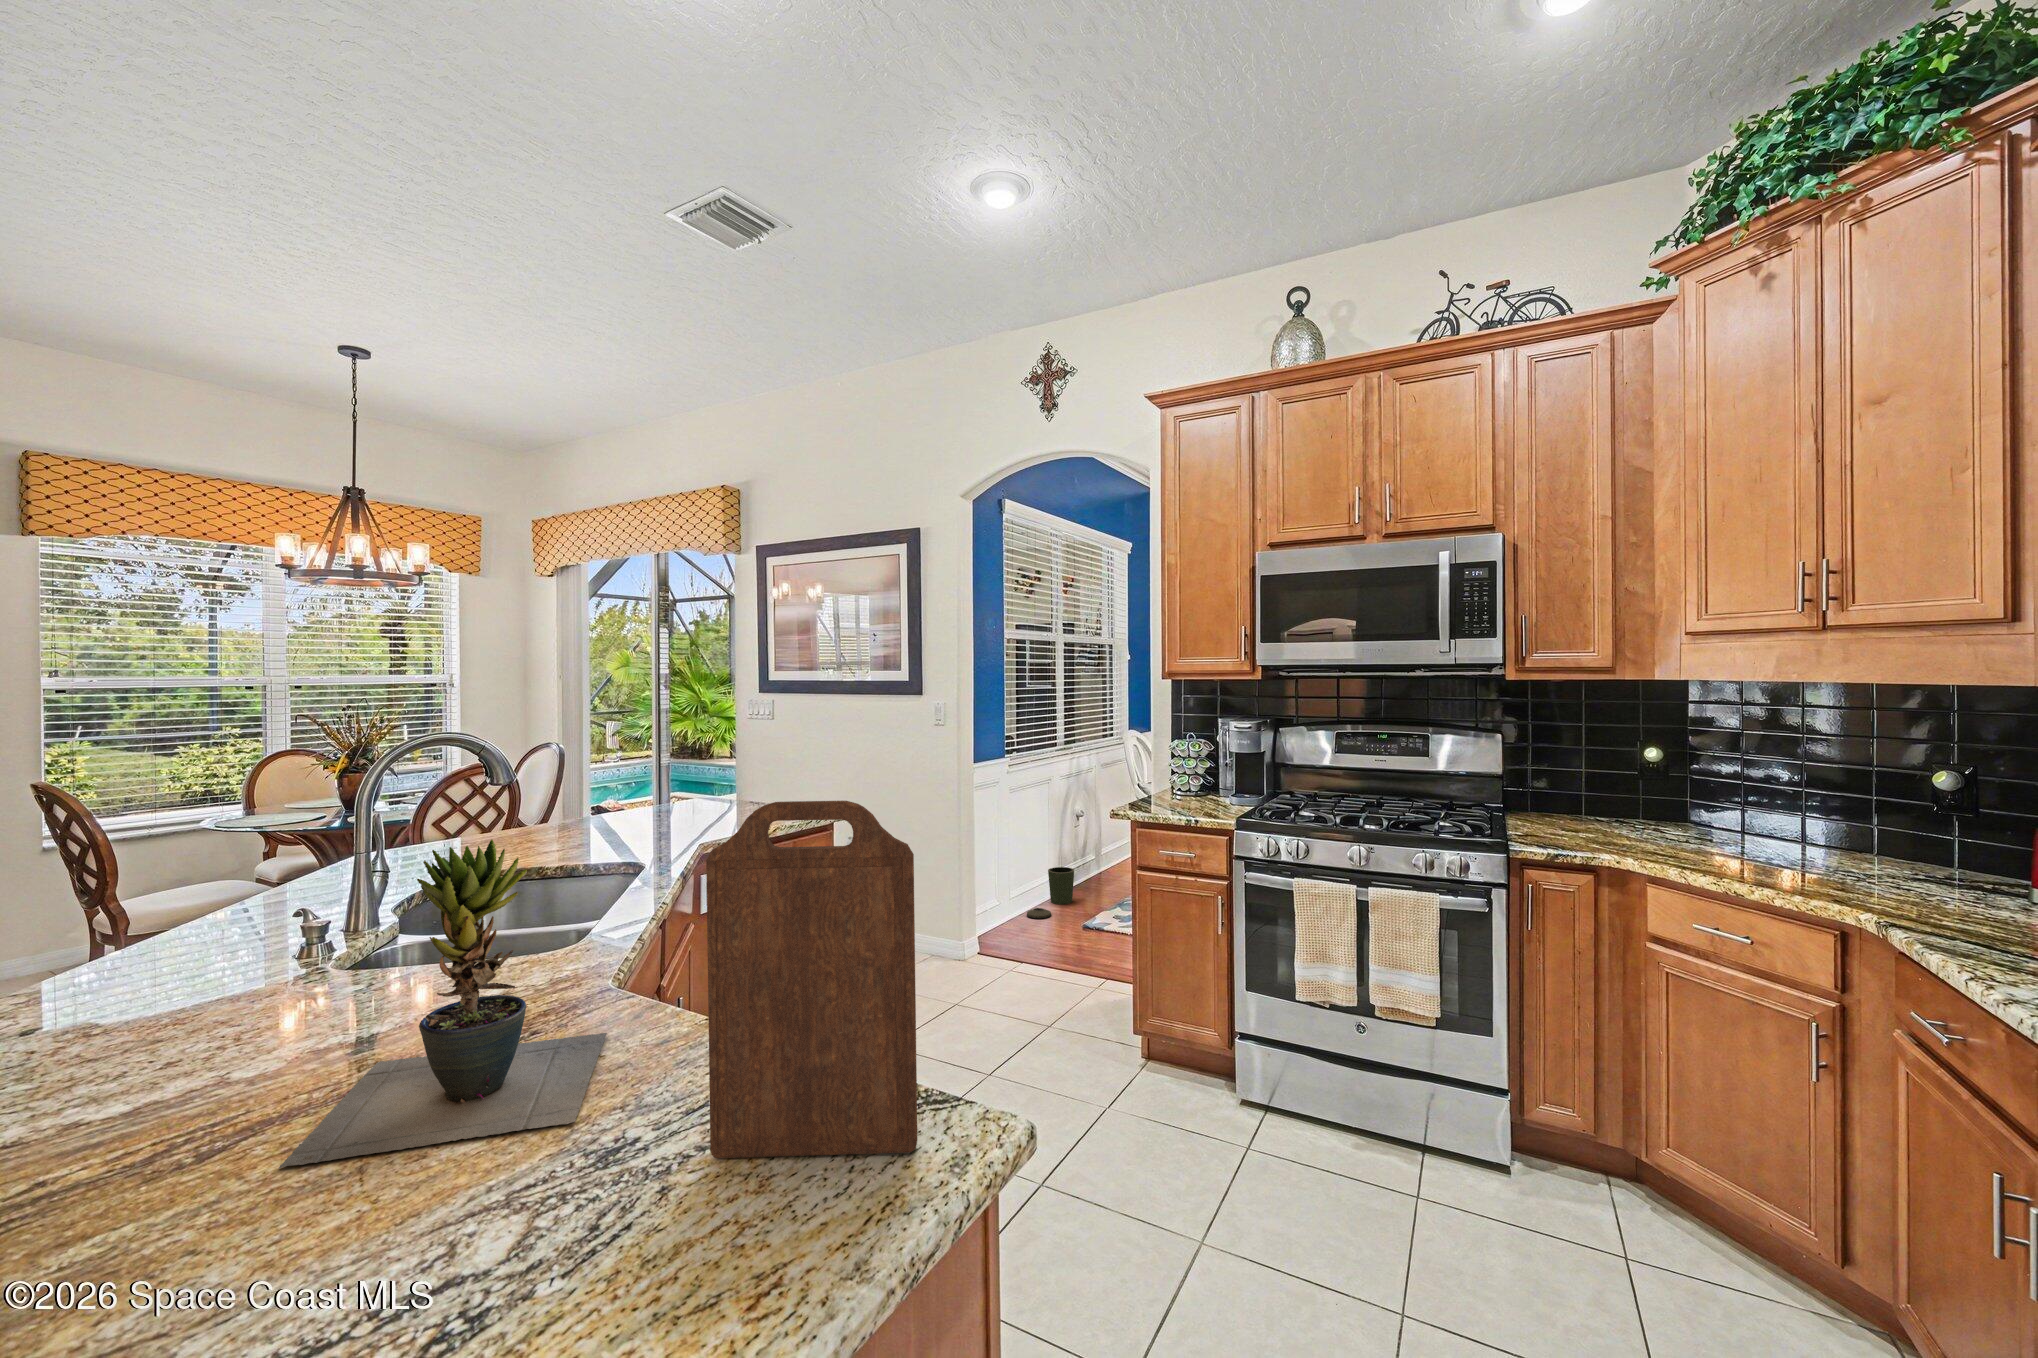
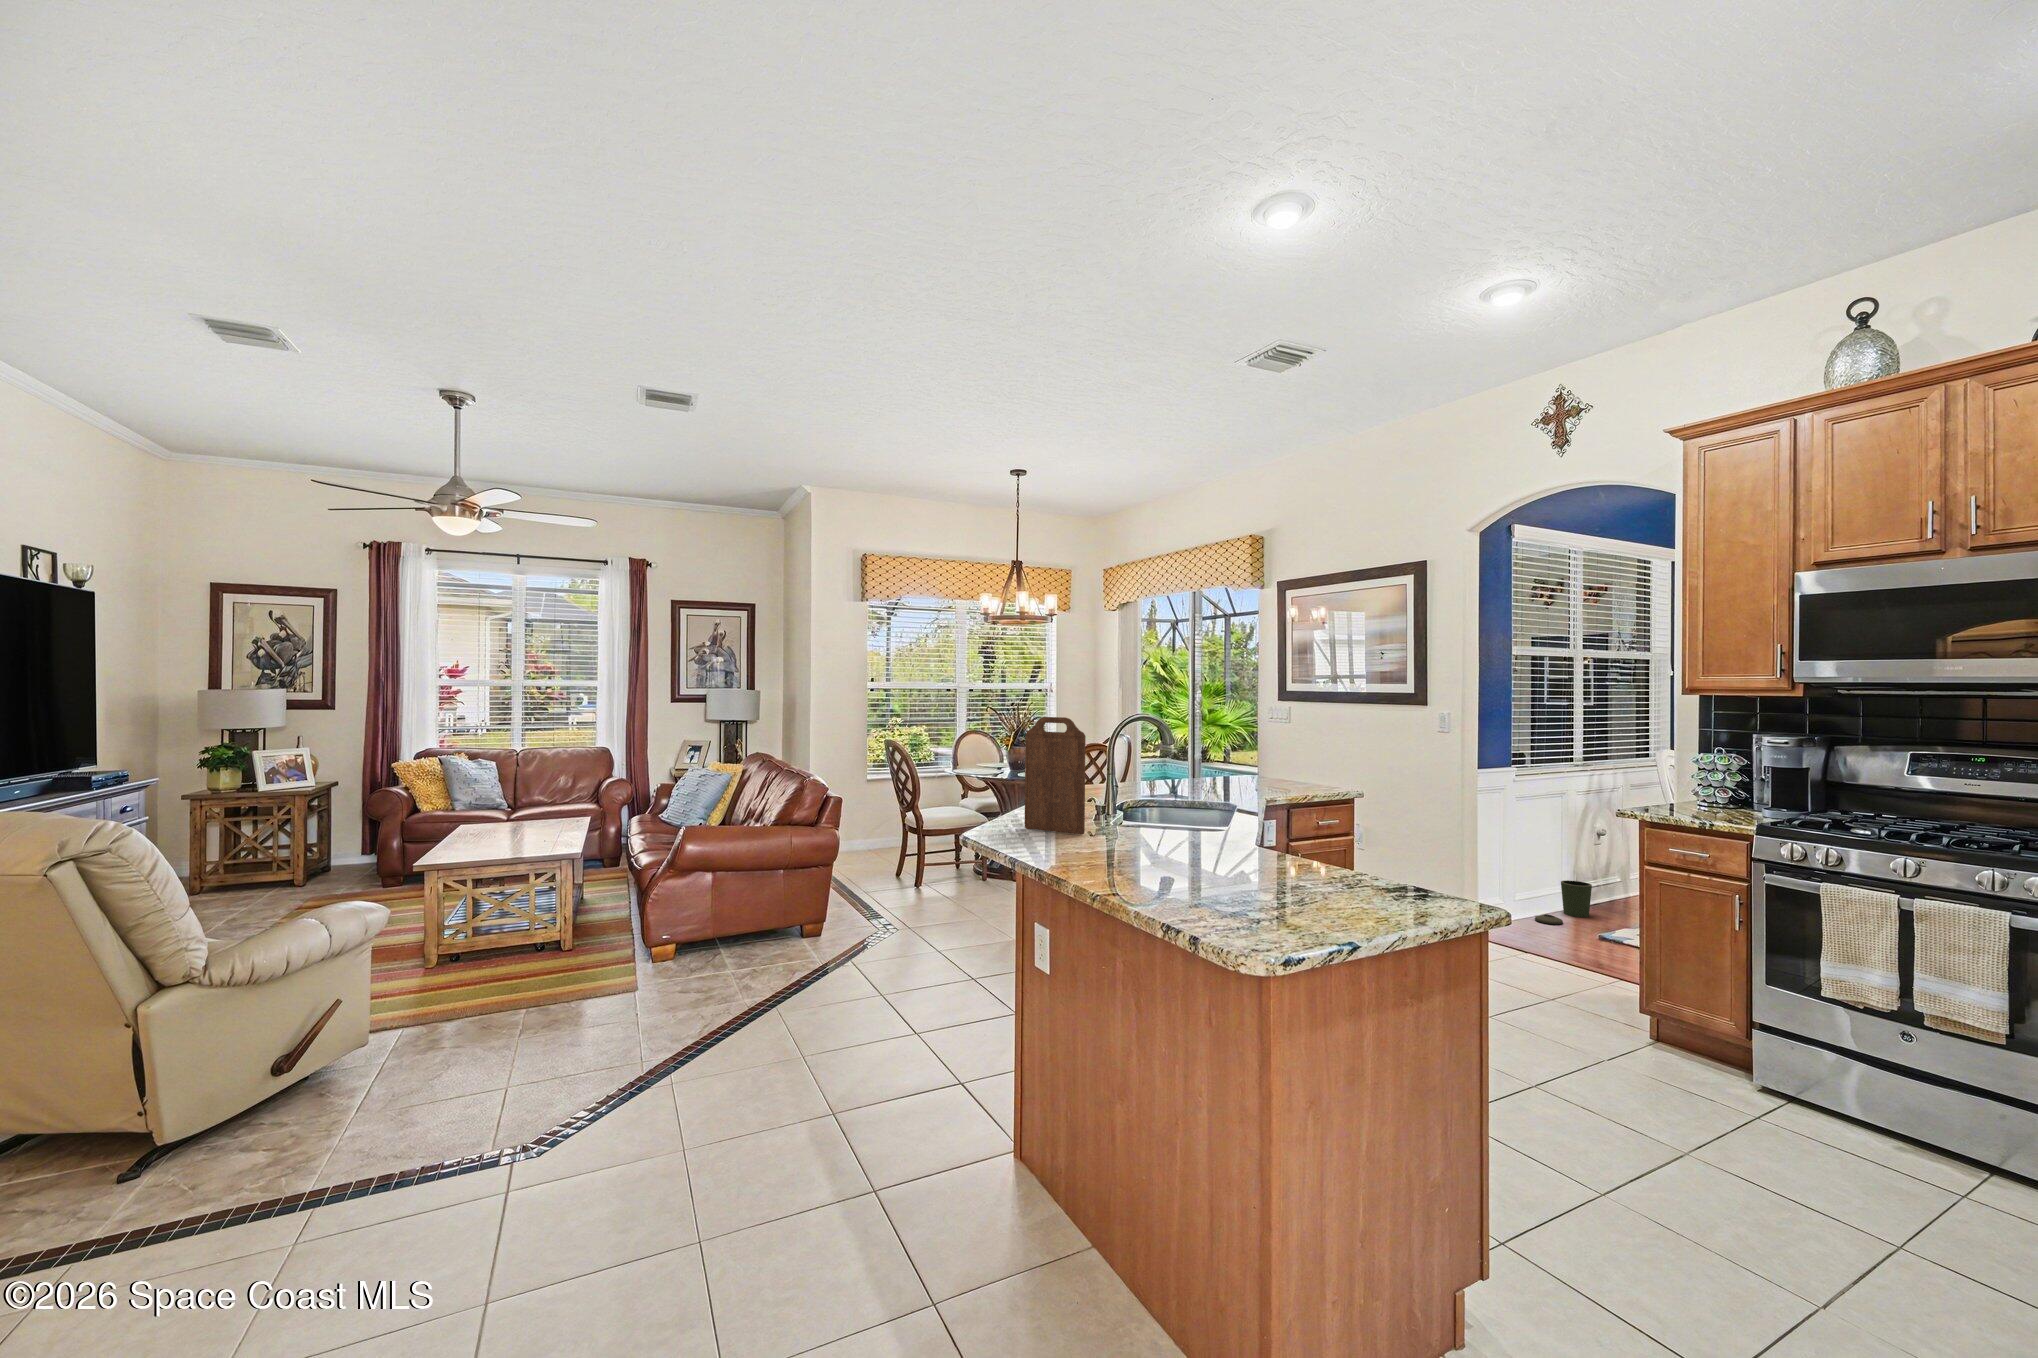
cutting board: present [706,801,917,1158] -> present [1025,717,1086,835]
potted plant: present [279,839,607,1169] -> none [1151,749,1263,878]

